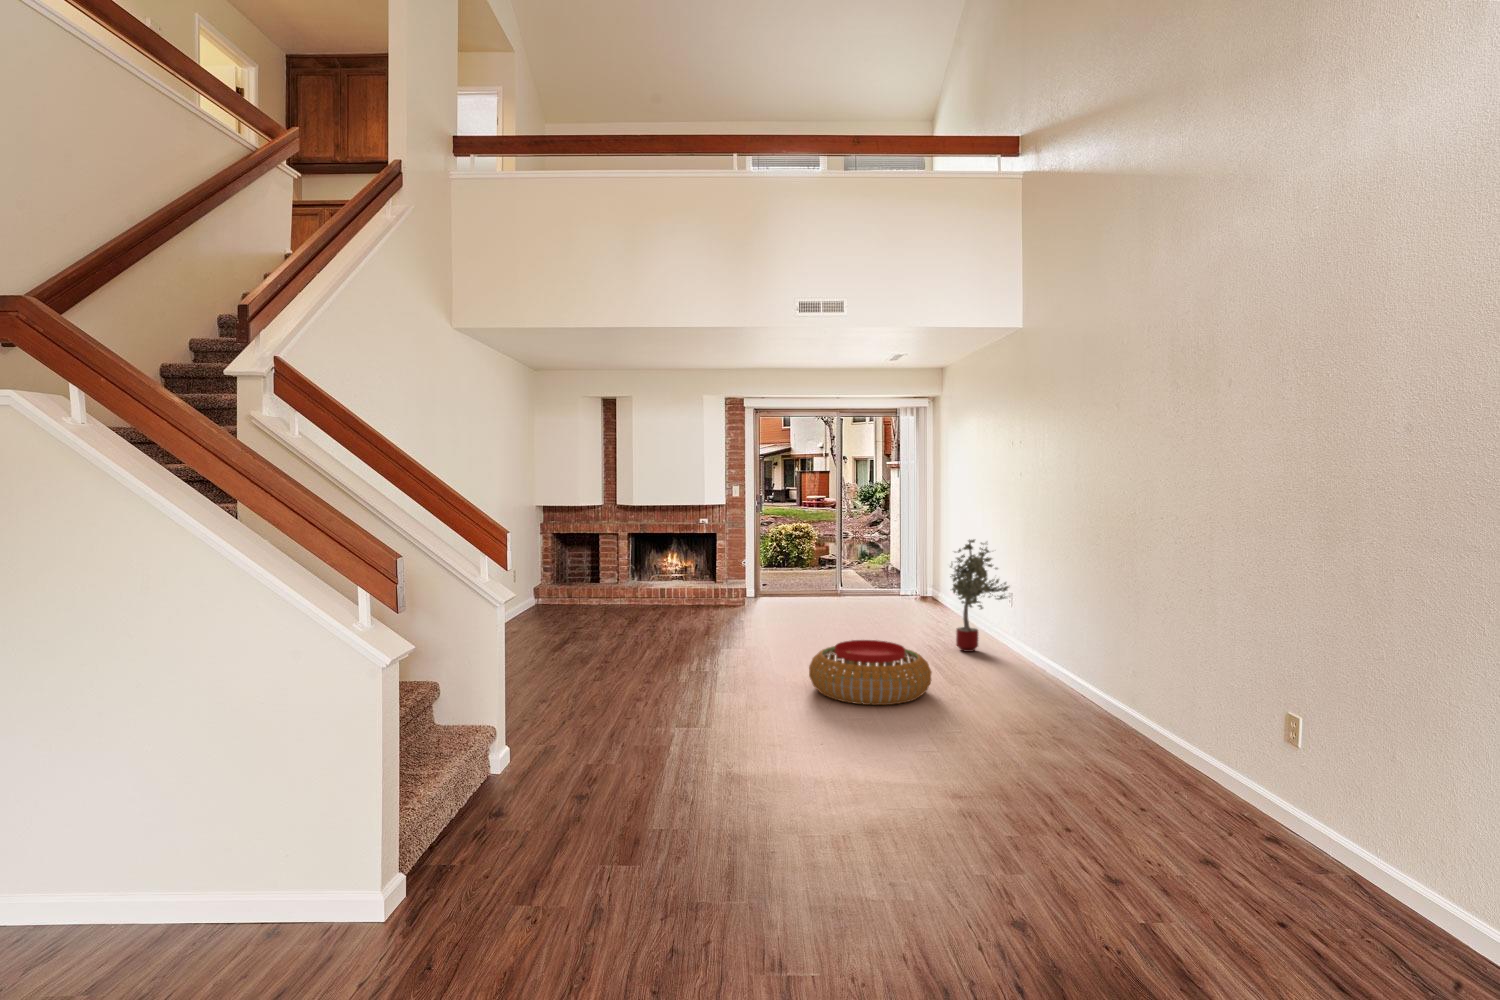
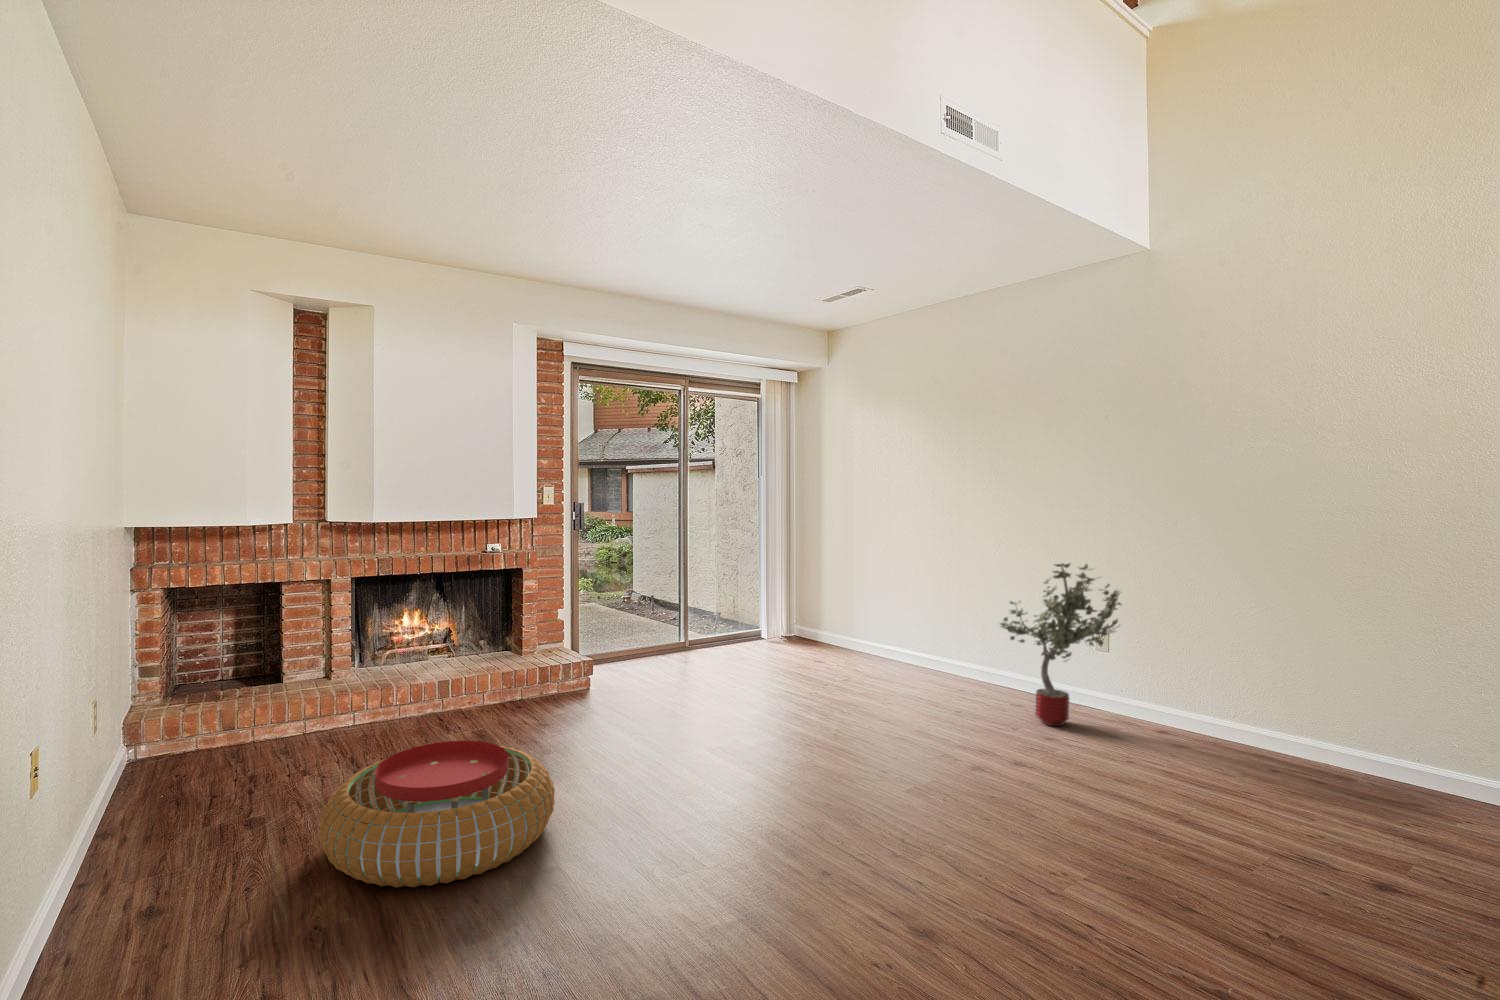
pouf: present [809,640,932,705] -> present [320,741,555,888]

